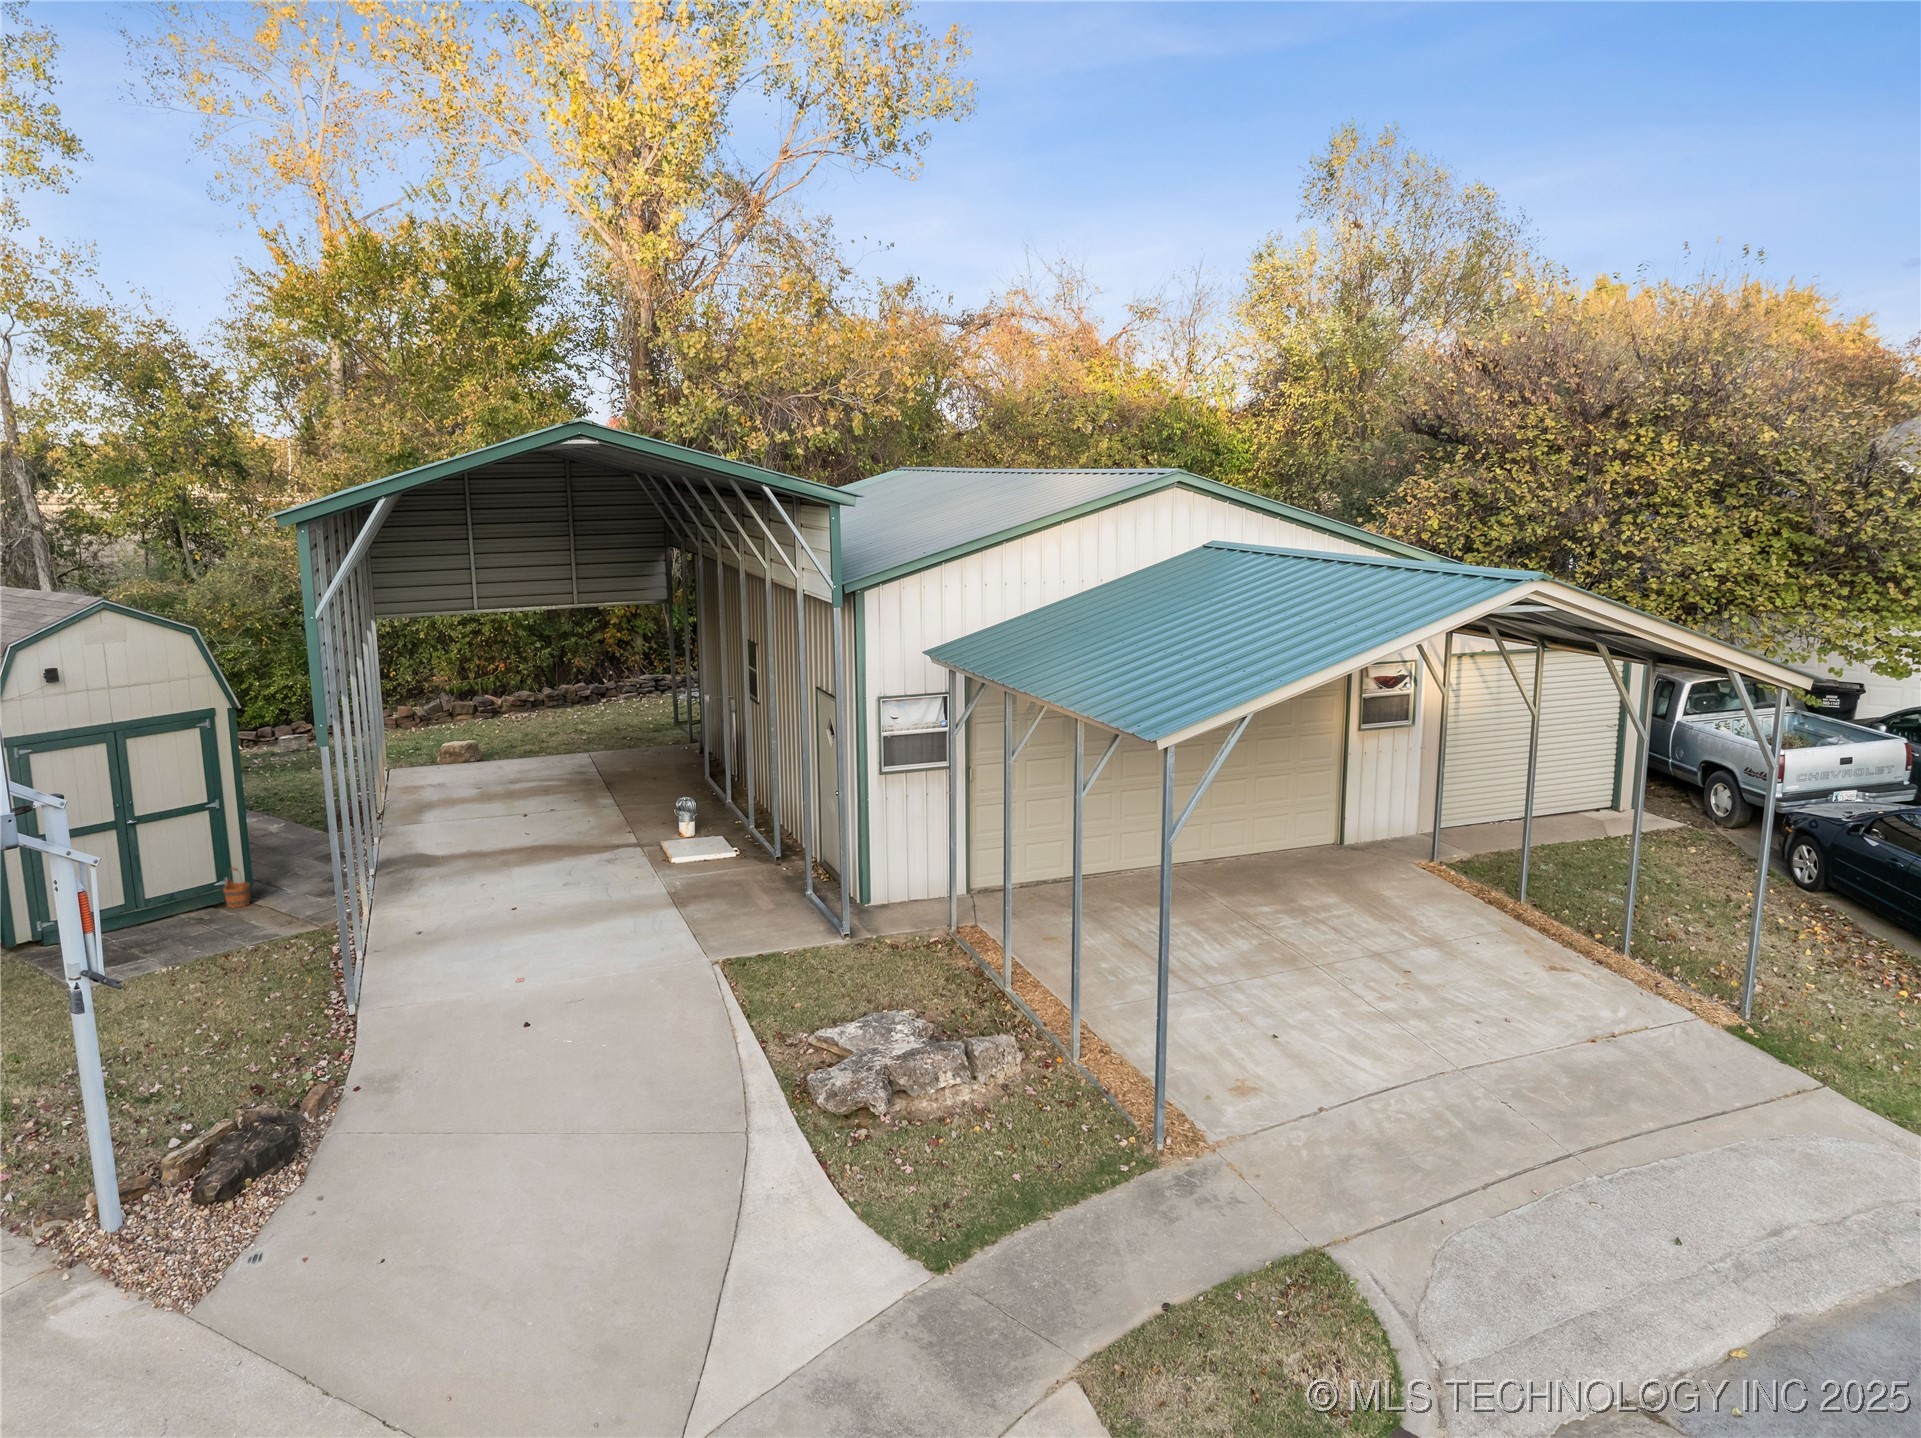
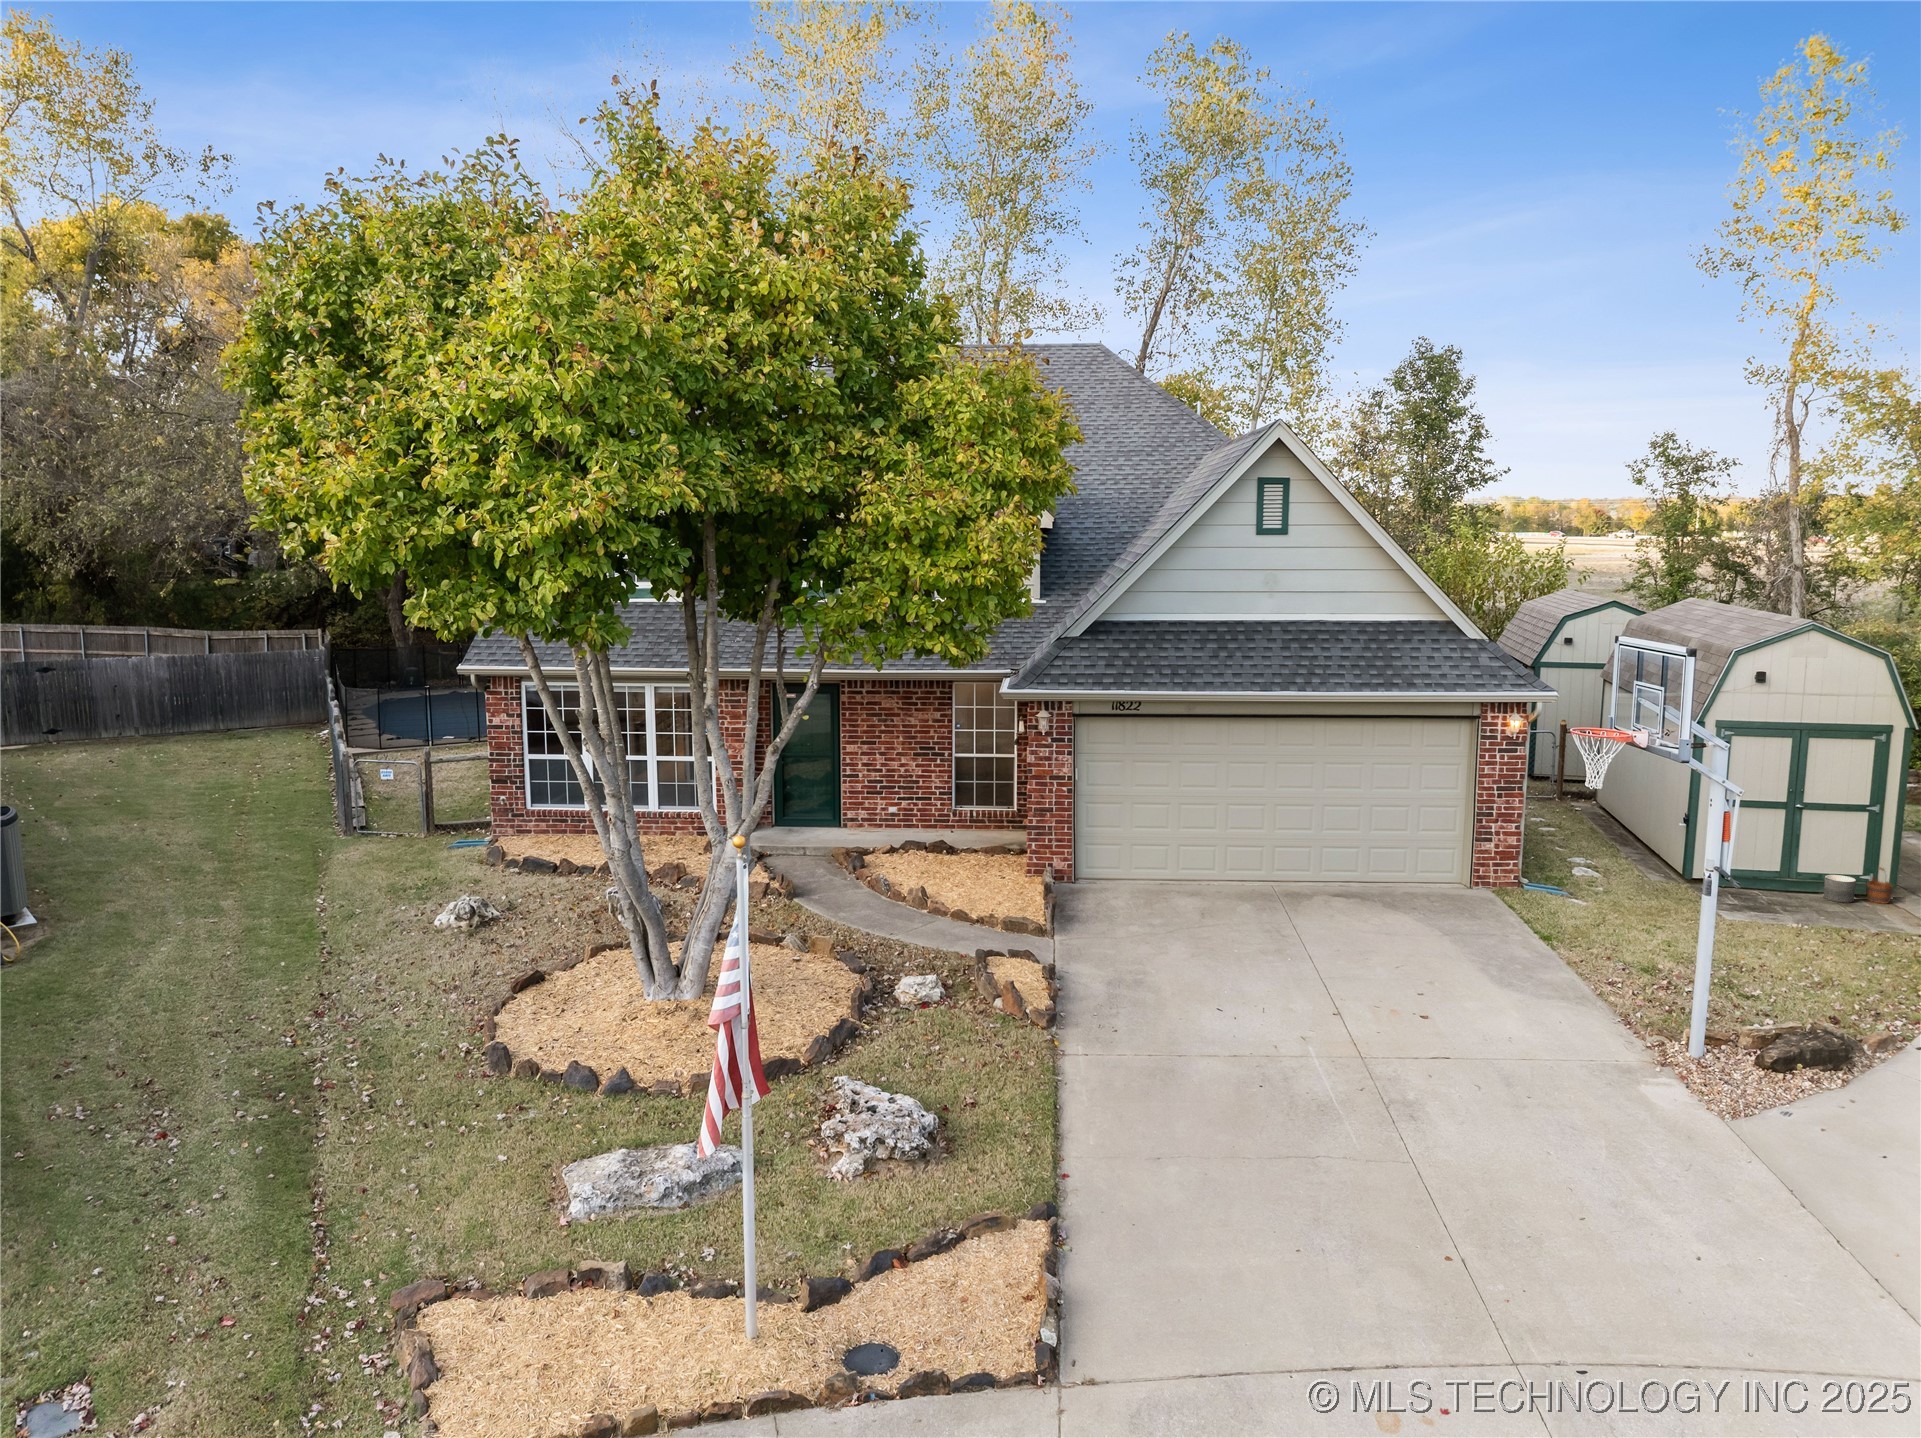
planter: none [178,888,215,921] -> present [1823,875,1856,903]

